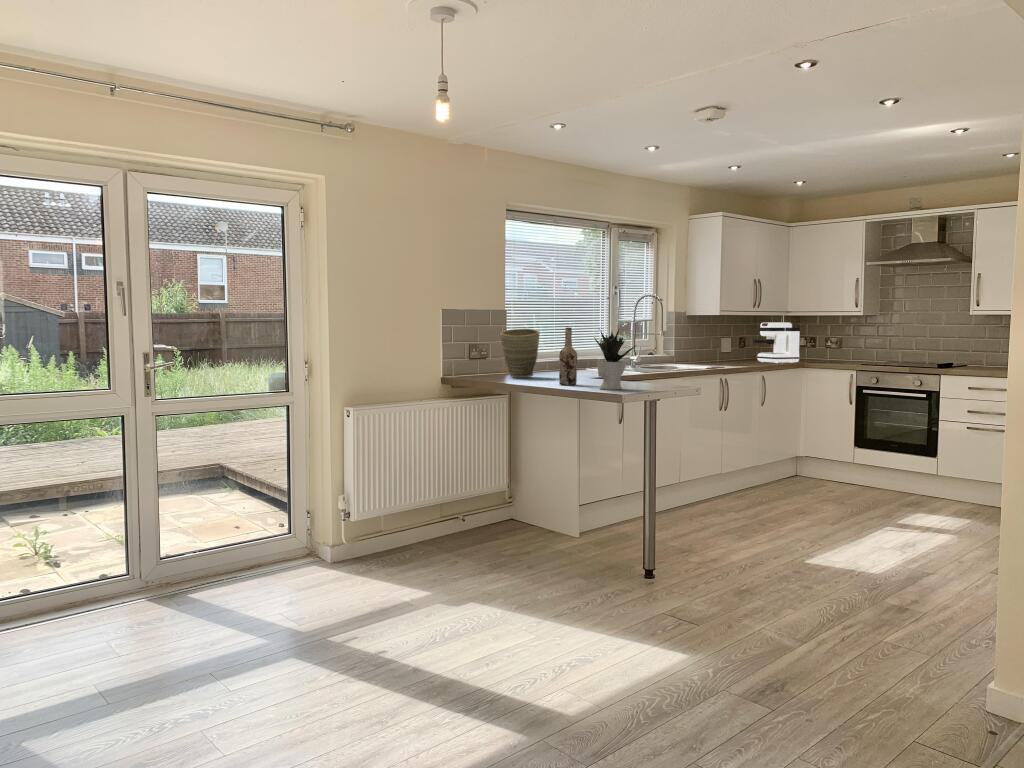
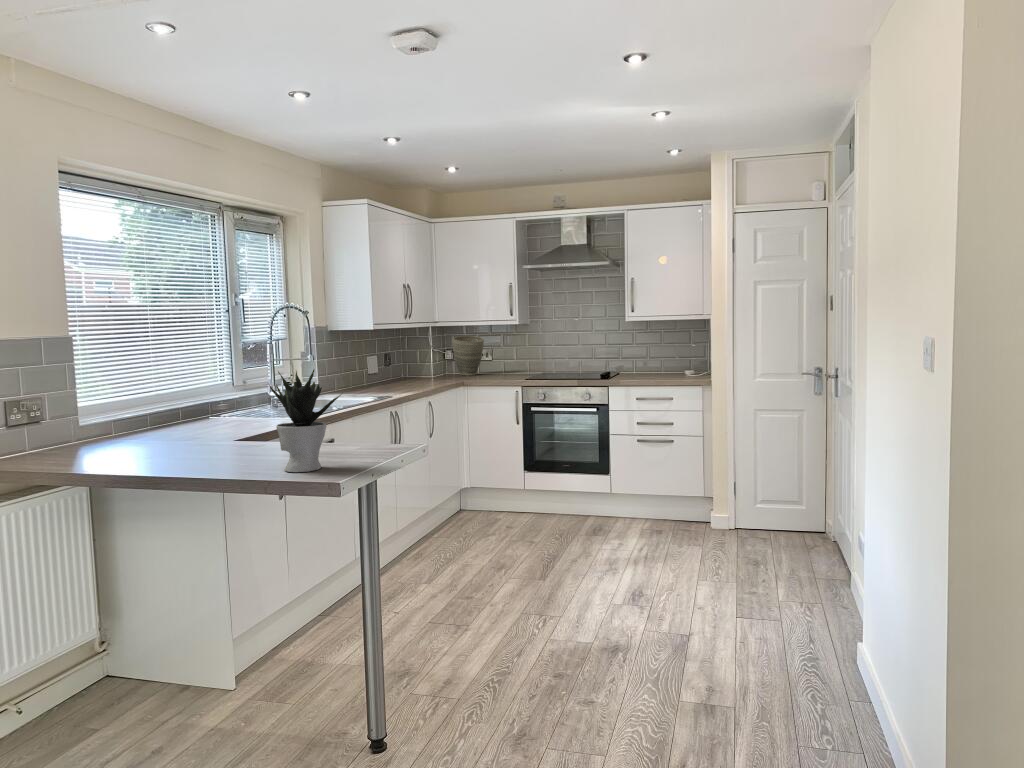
coffee maker: present [753,322,800,363] -> none [406,335,458,384]
wine bottle: present [559,328,577,385] -> none [197,367,230,464]
vase: present [500,329,539,378] -> present [452,336,484,375]

